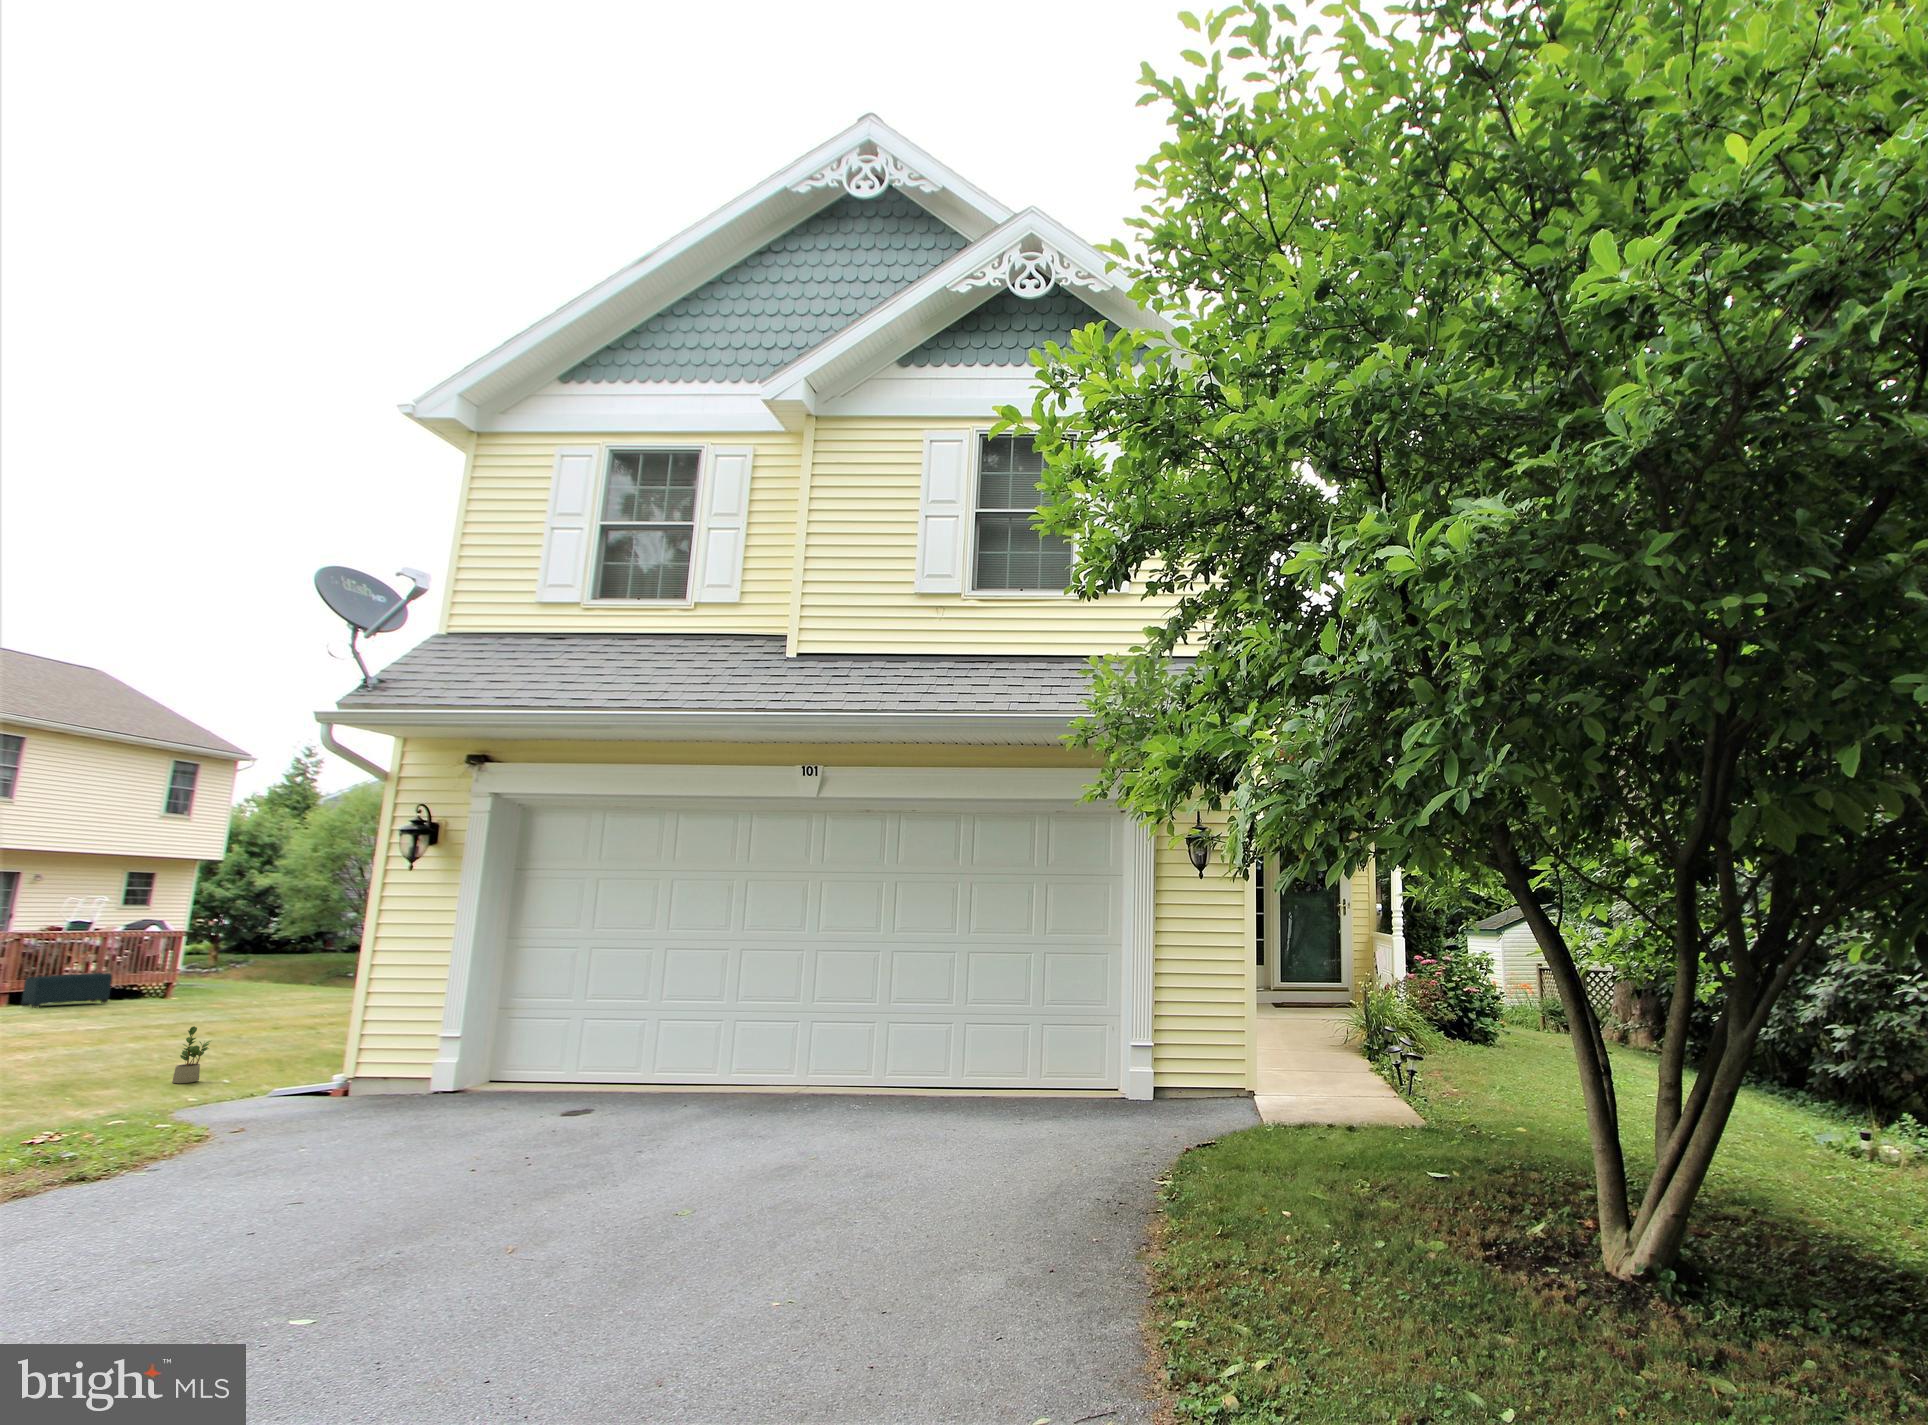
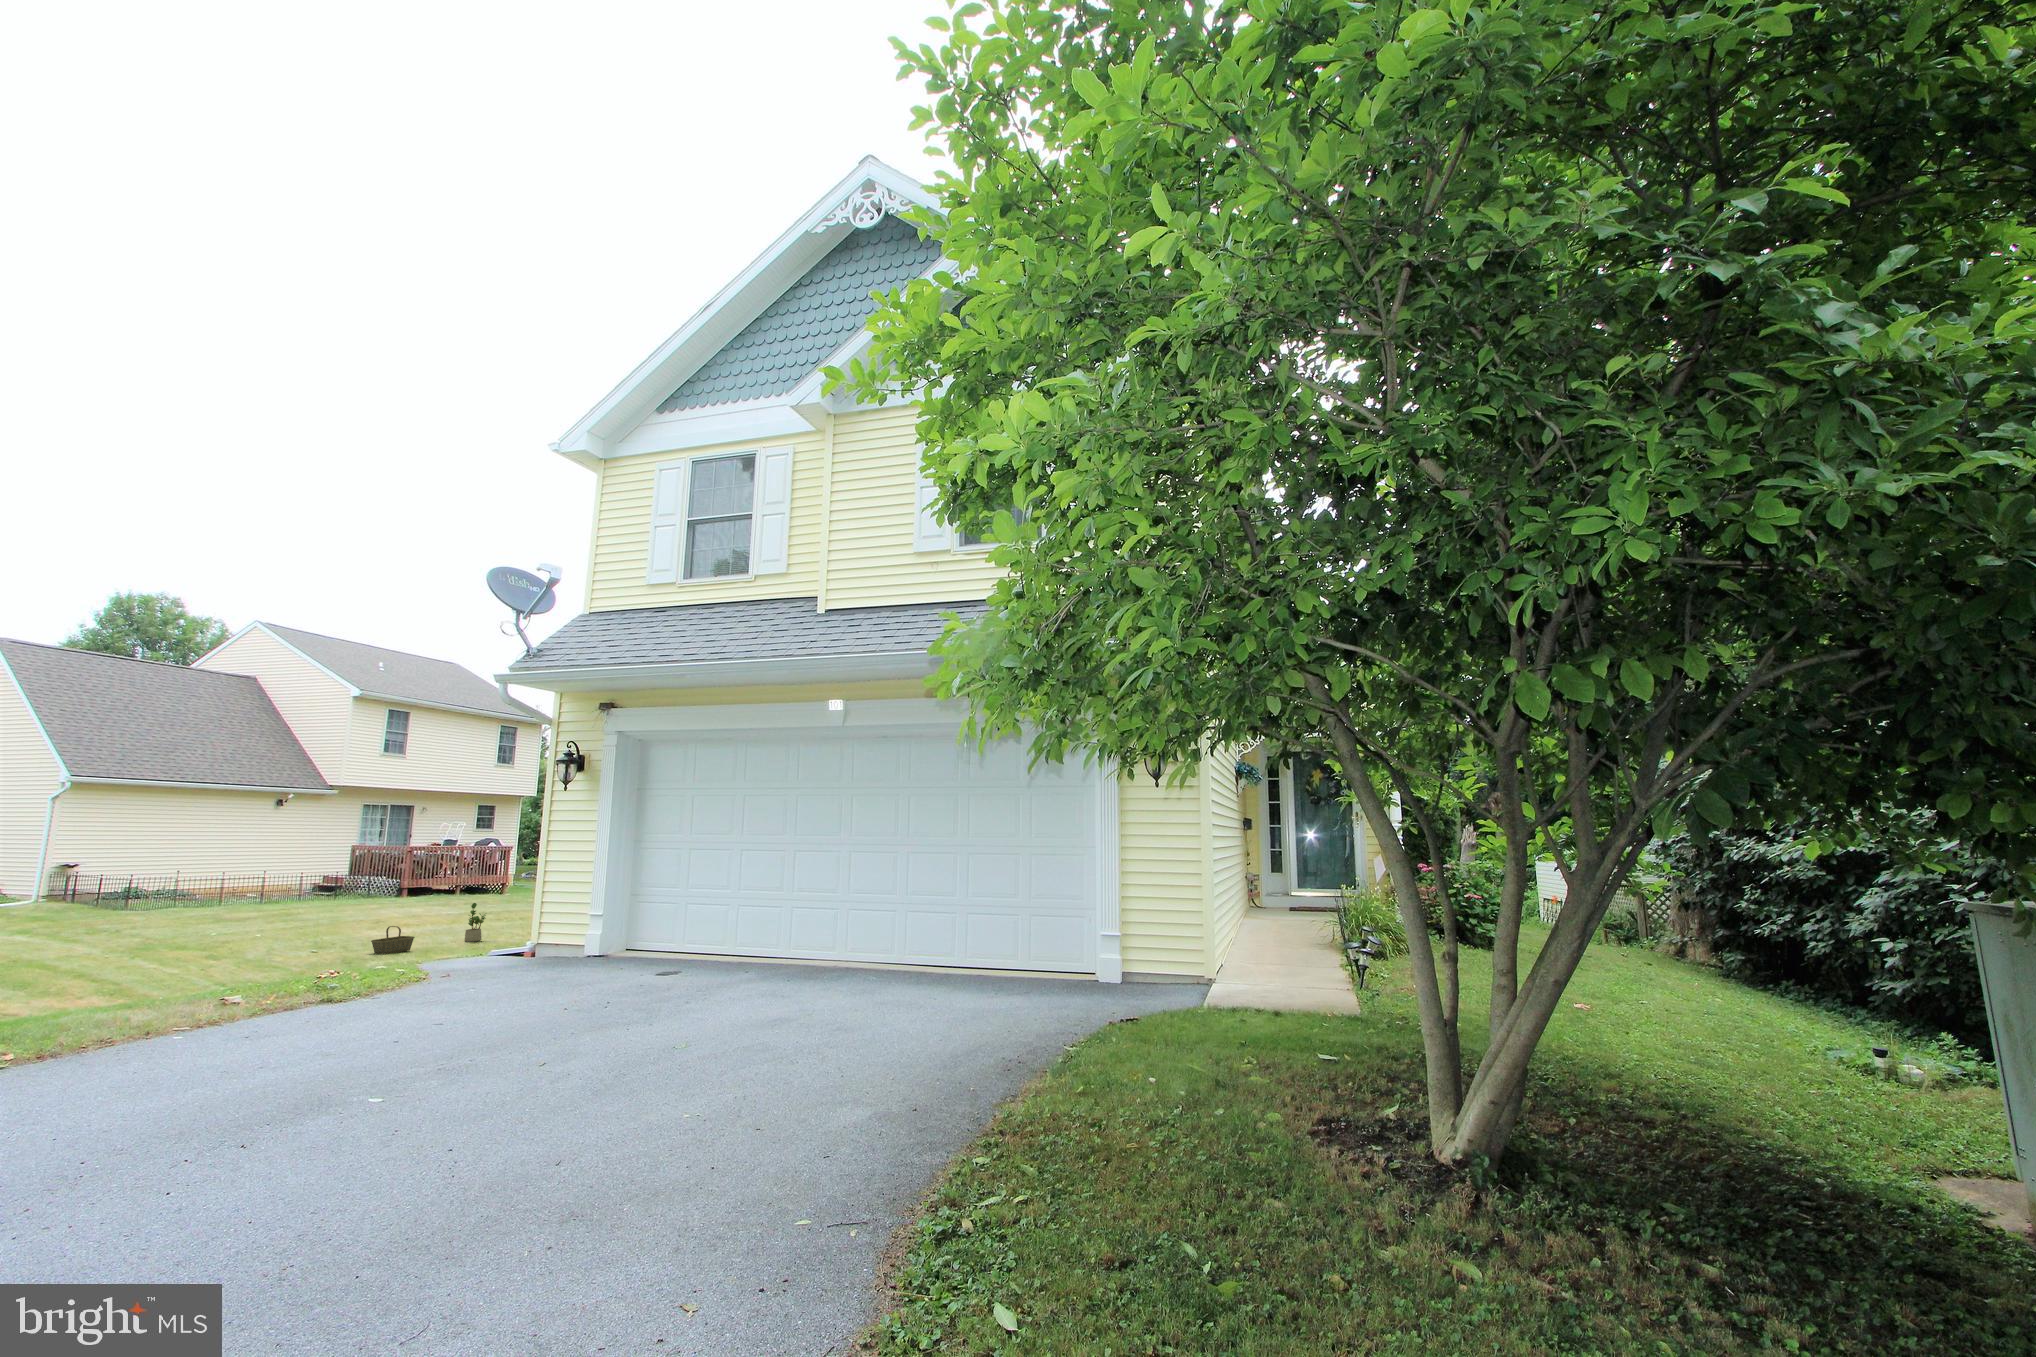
bench: present [21,973,112,1008] -> none [407,876,463,902]
basket: none [33,1066,105,1110] -> present [371,926,415,954]

